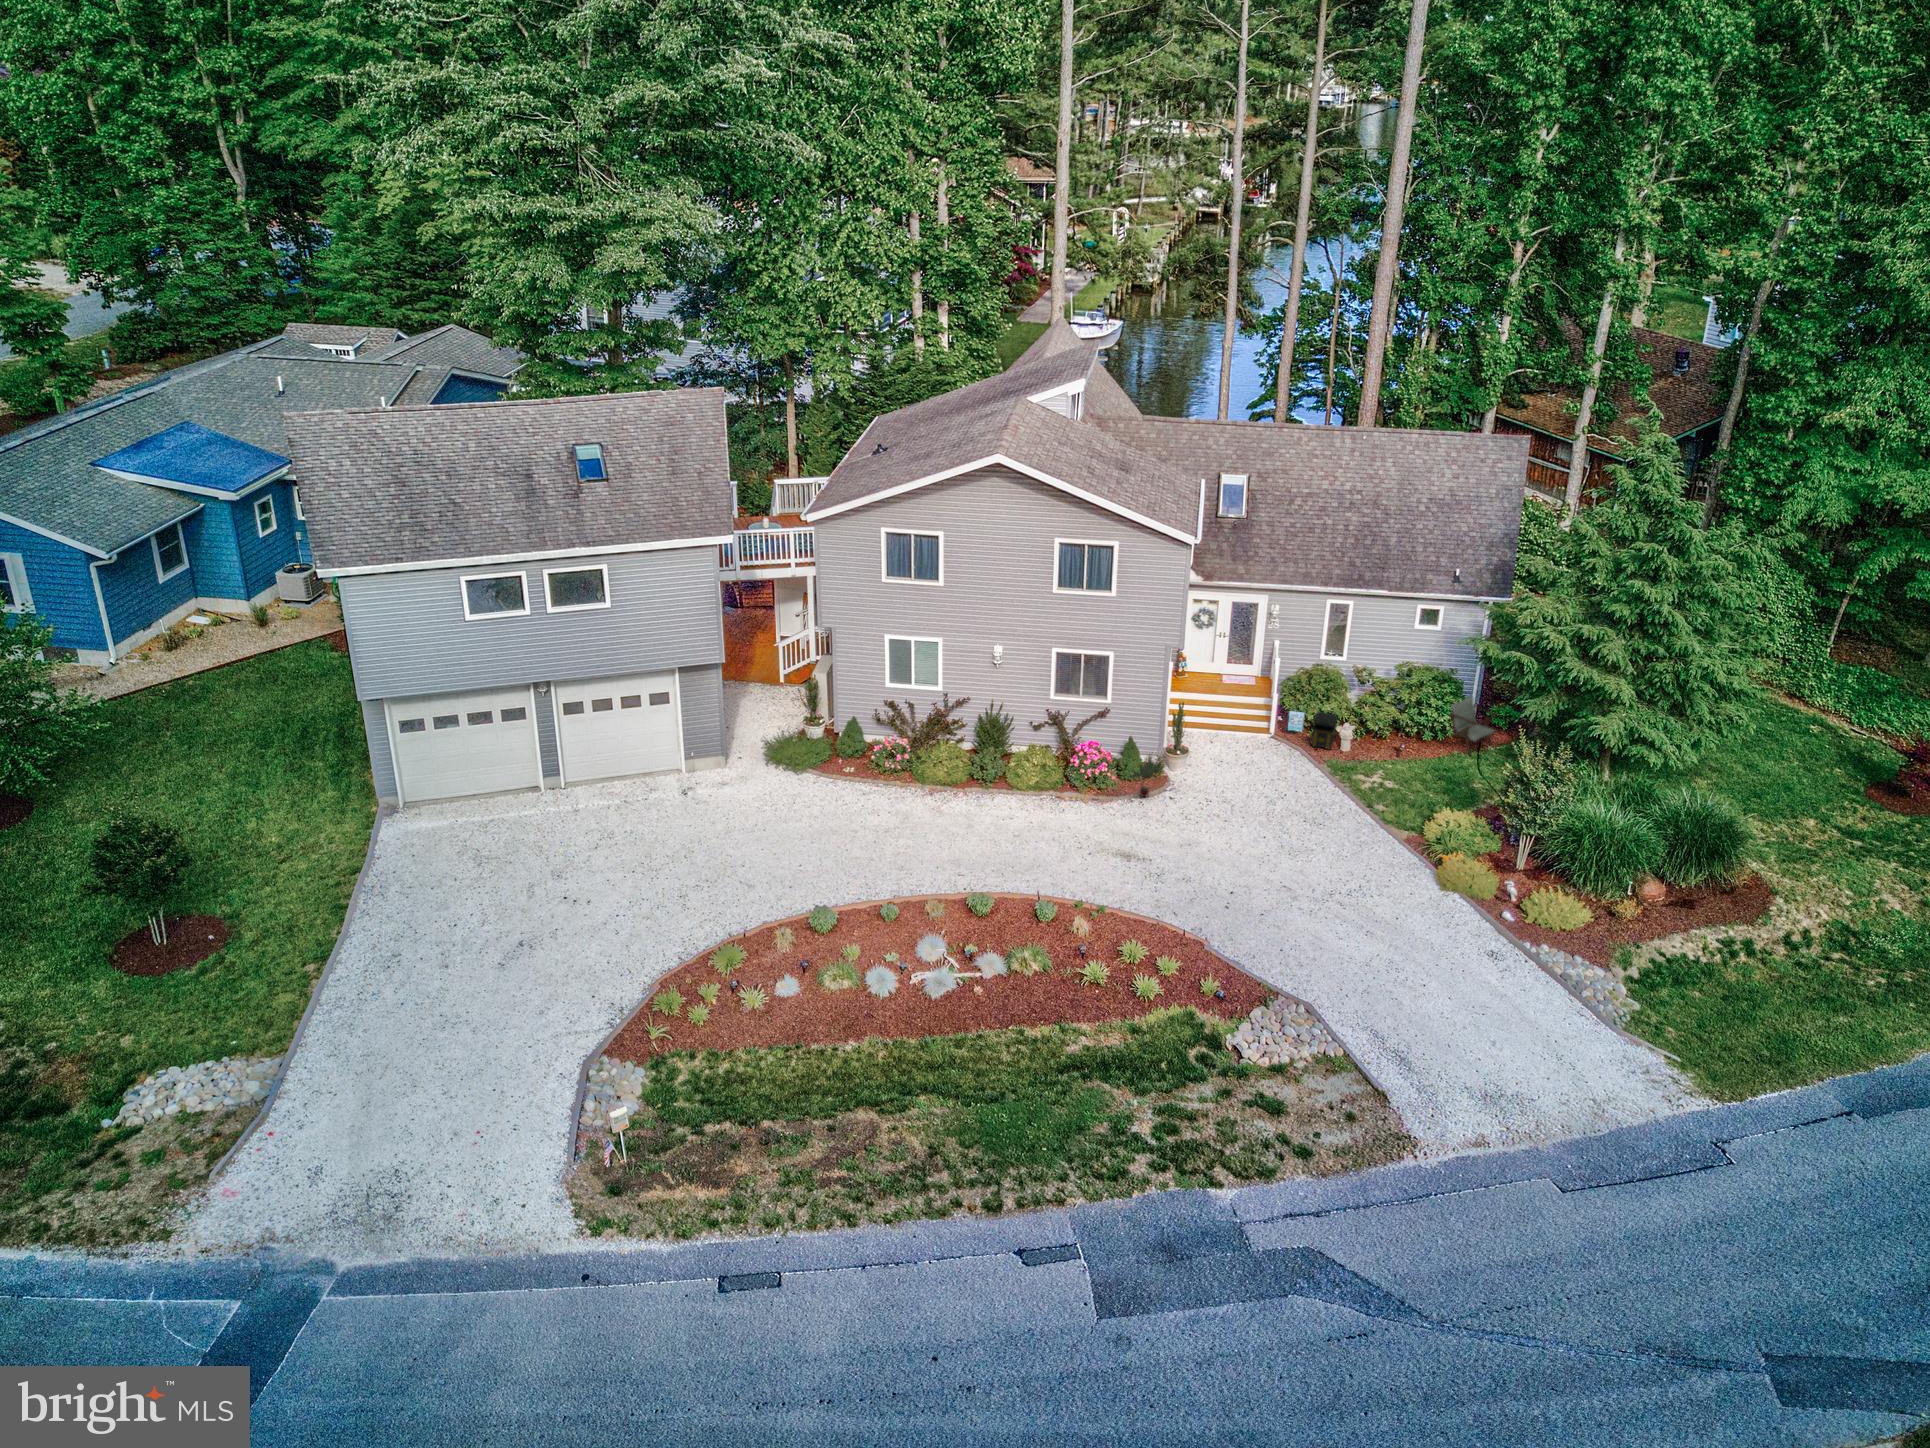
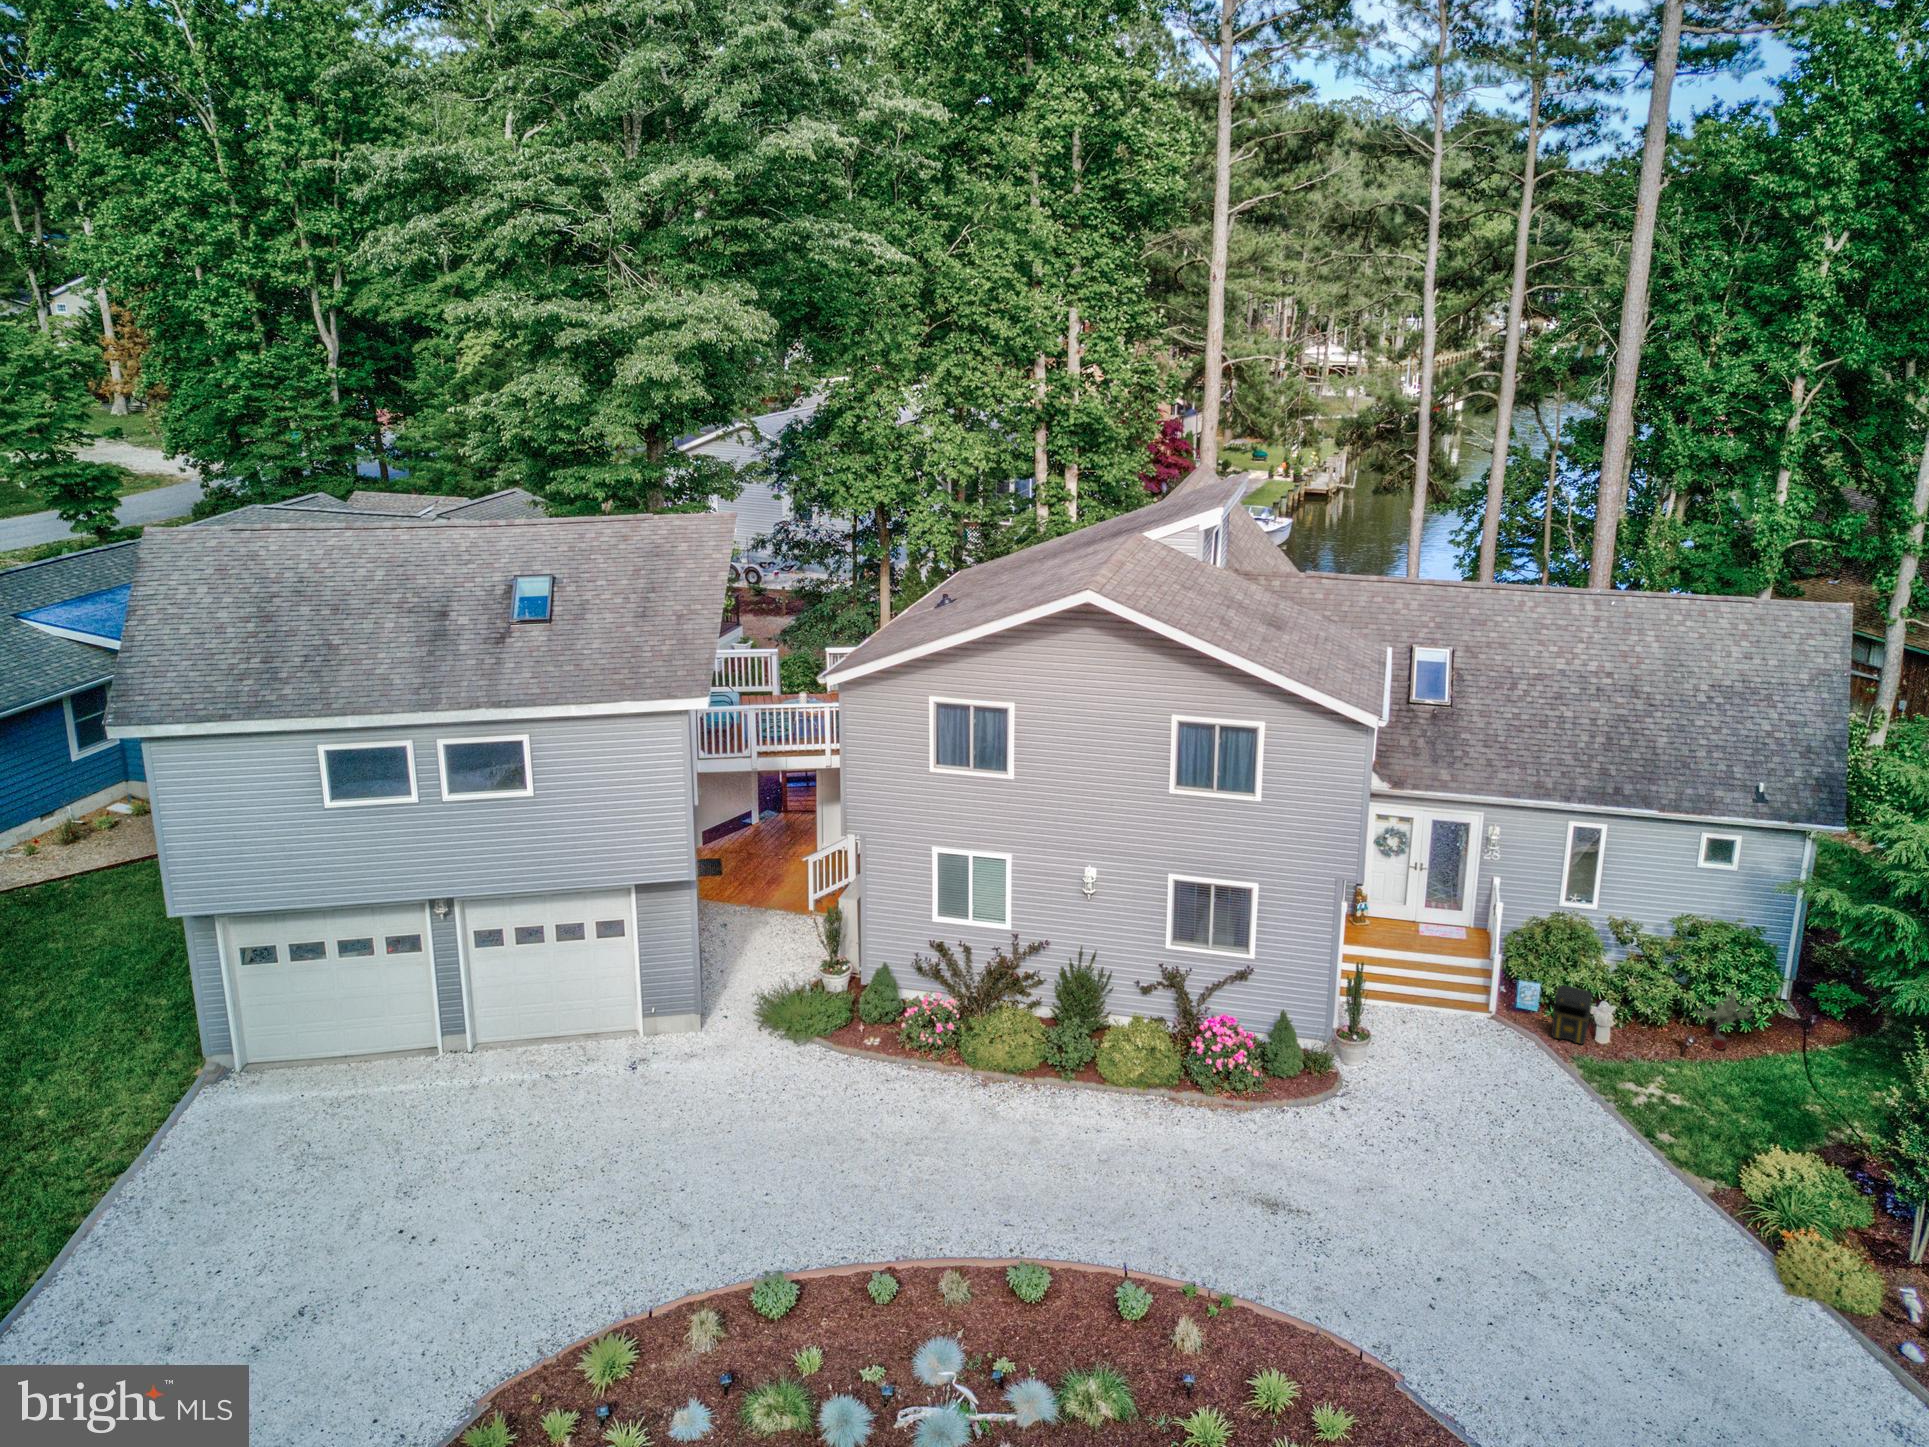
lounge chair: present [1442,696,1499,755] -> none [1754,974,1849,1067]
potted tree: present [1129,755,1163,797] -> present [1695,990,1754,1050]

